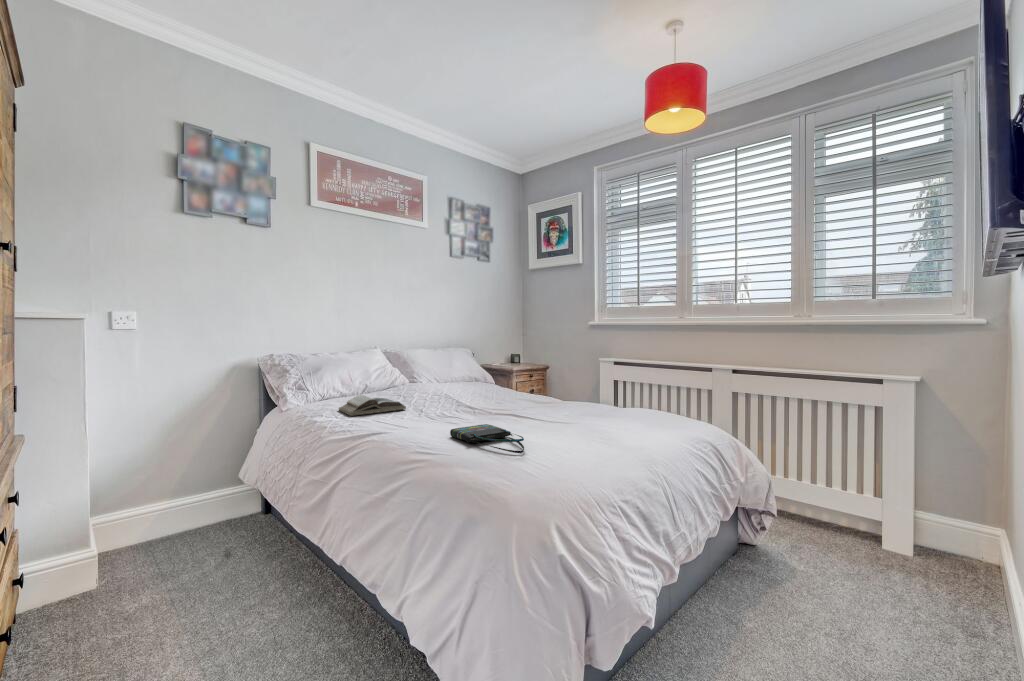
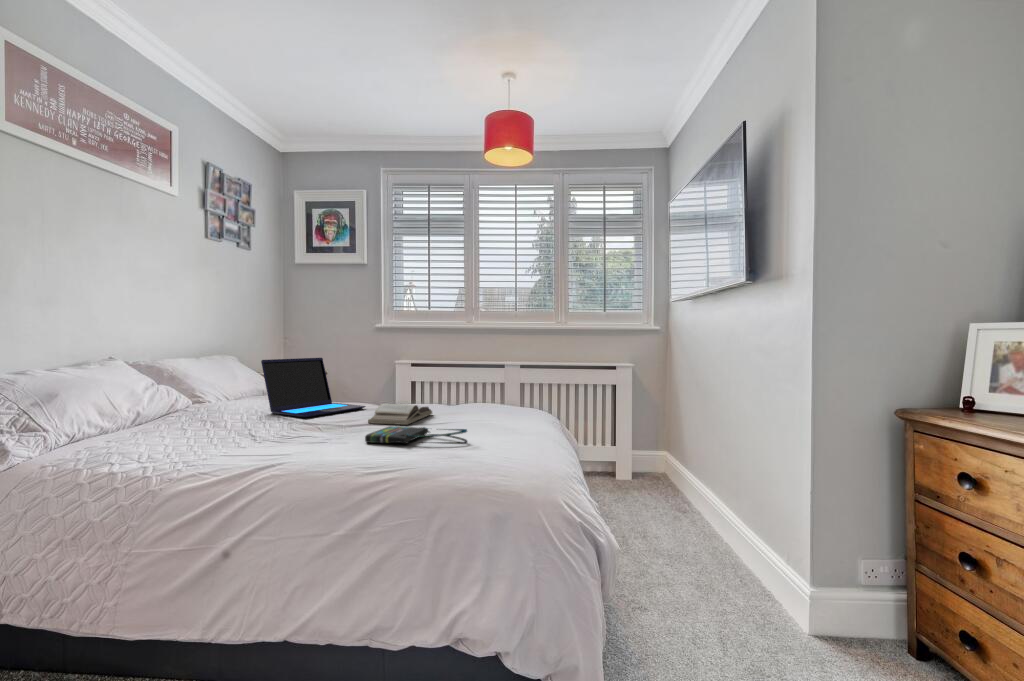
laptop: none [449,354,522,406] -> present [261,358,366,418]
book: present [339,395,406,416] -> present [368,404,432,425]

